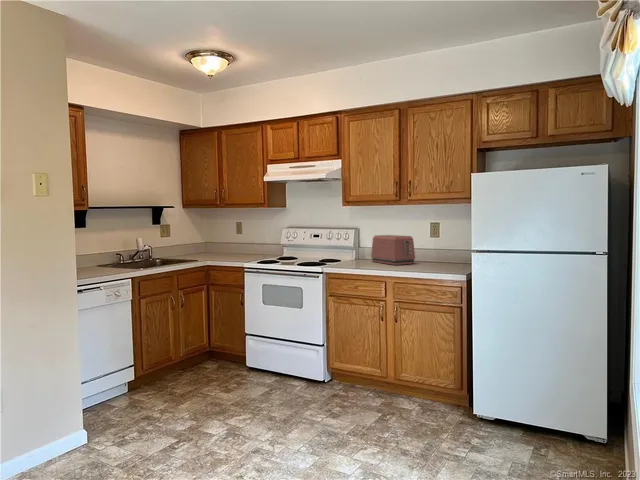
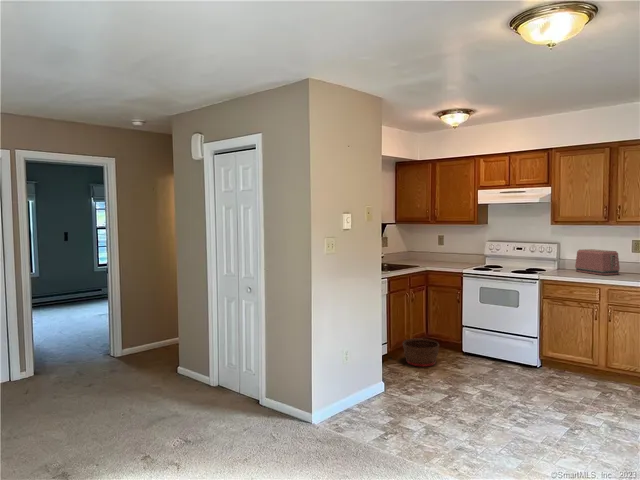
basket: none [160,353,209,391] -> present [403,338,439,367]

